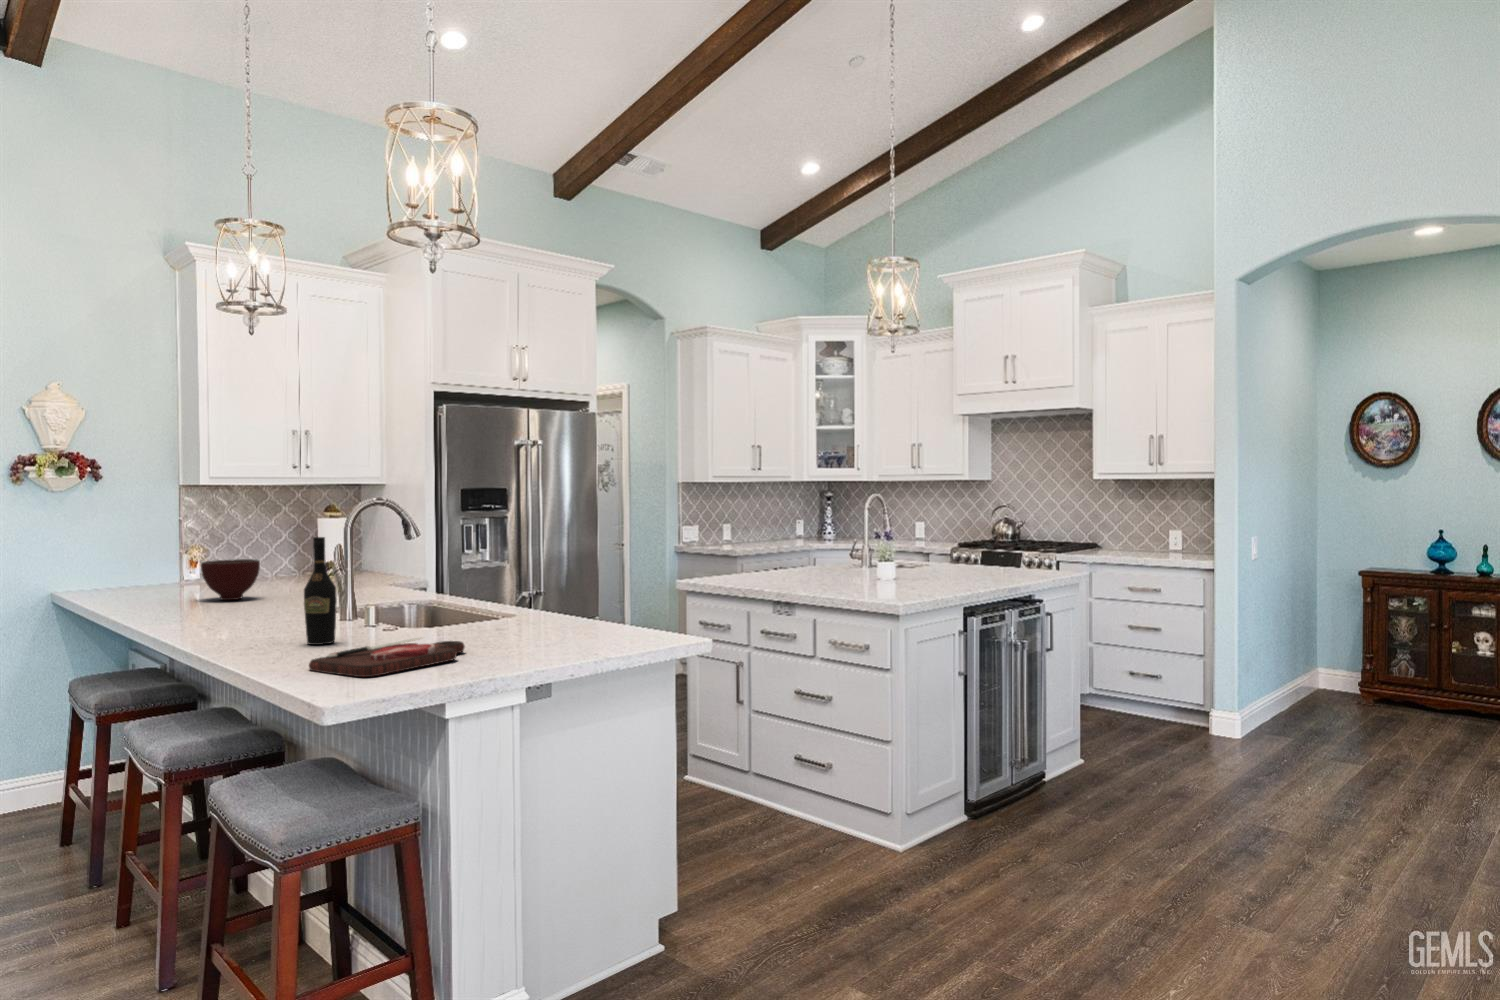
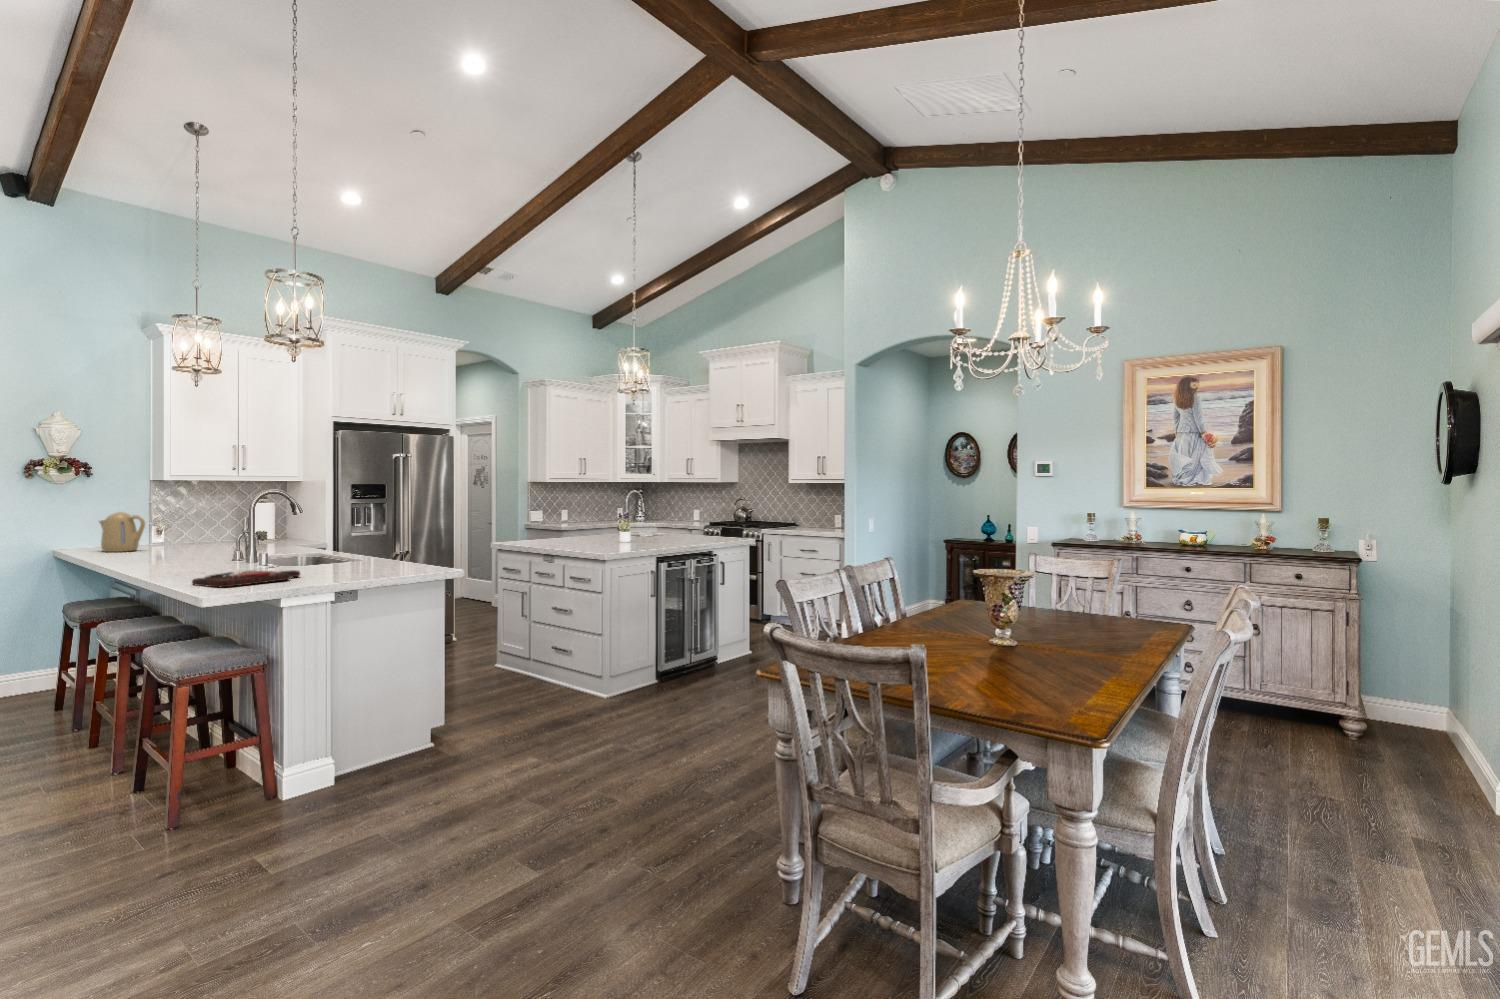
kettle: none [114,536,179,598] -> present [99,512,145,552]
wine bottle: present [304,537,337,645] -> none [203,510,225,574]
bowl: present [201,559,260,600] -> none [157,527,200,553]

